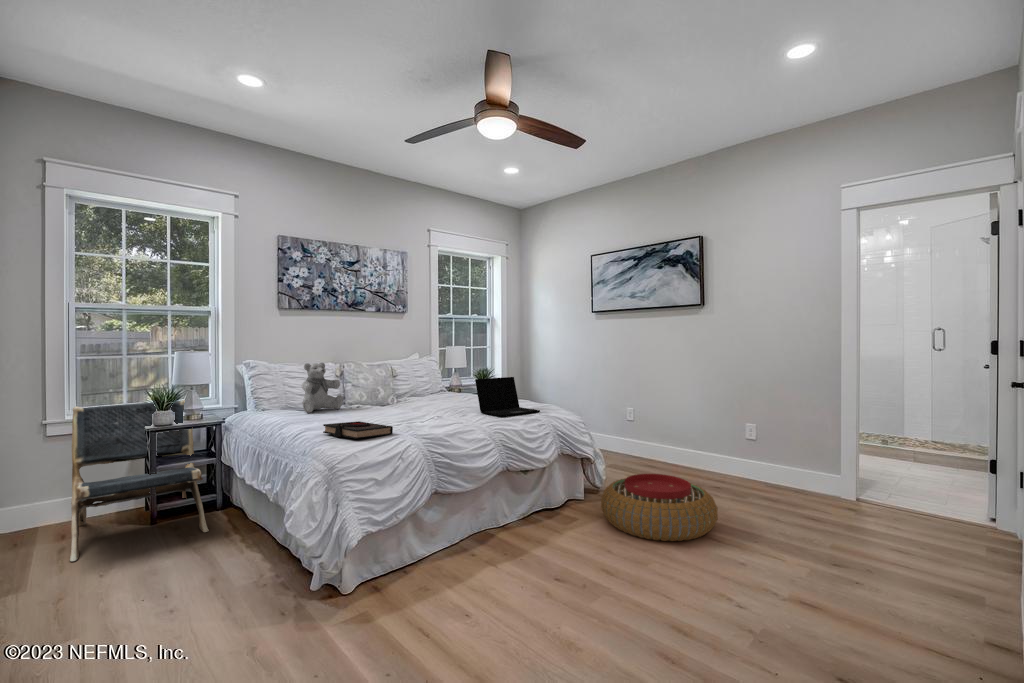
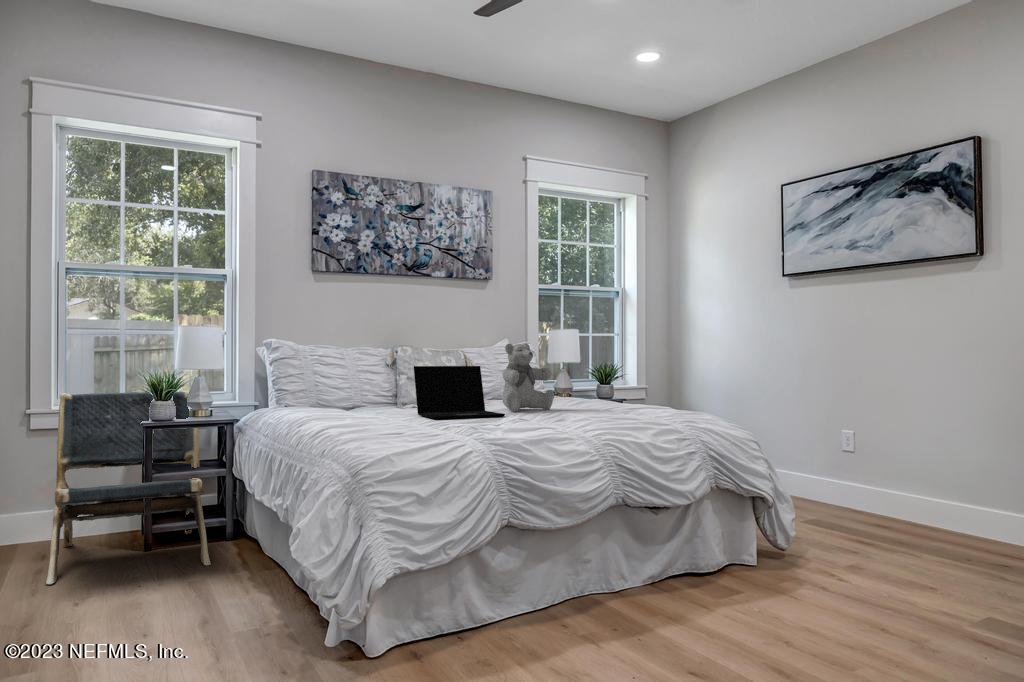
teddy bear: present [302,363,343,413] -> present [502,343,554,412]
laptop: present [475,377,540,417] -> present [414,366,505,419]
book: present [323,421,393,439] -> none [352,416,447,435]
pouf: present [601,474,718,541] -> none [779,526,991,636]

